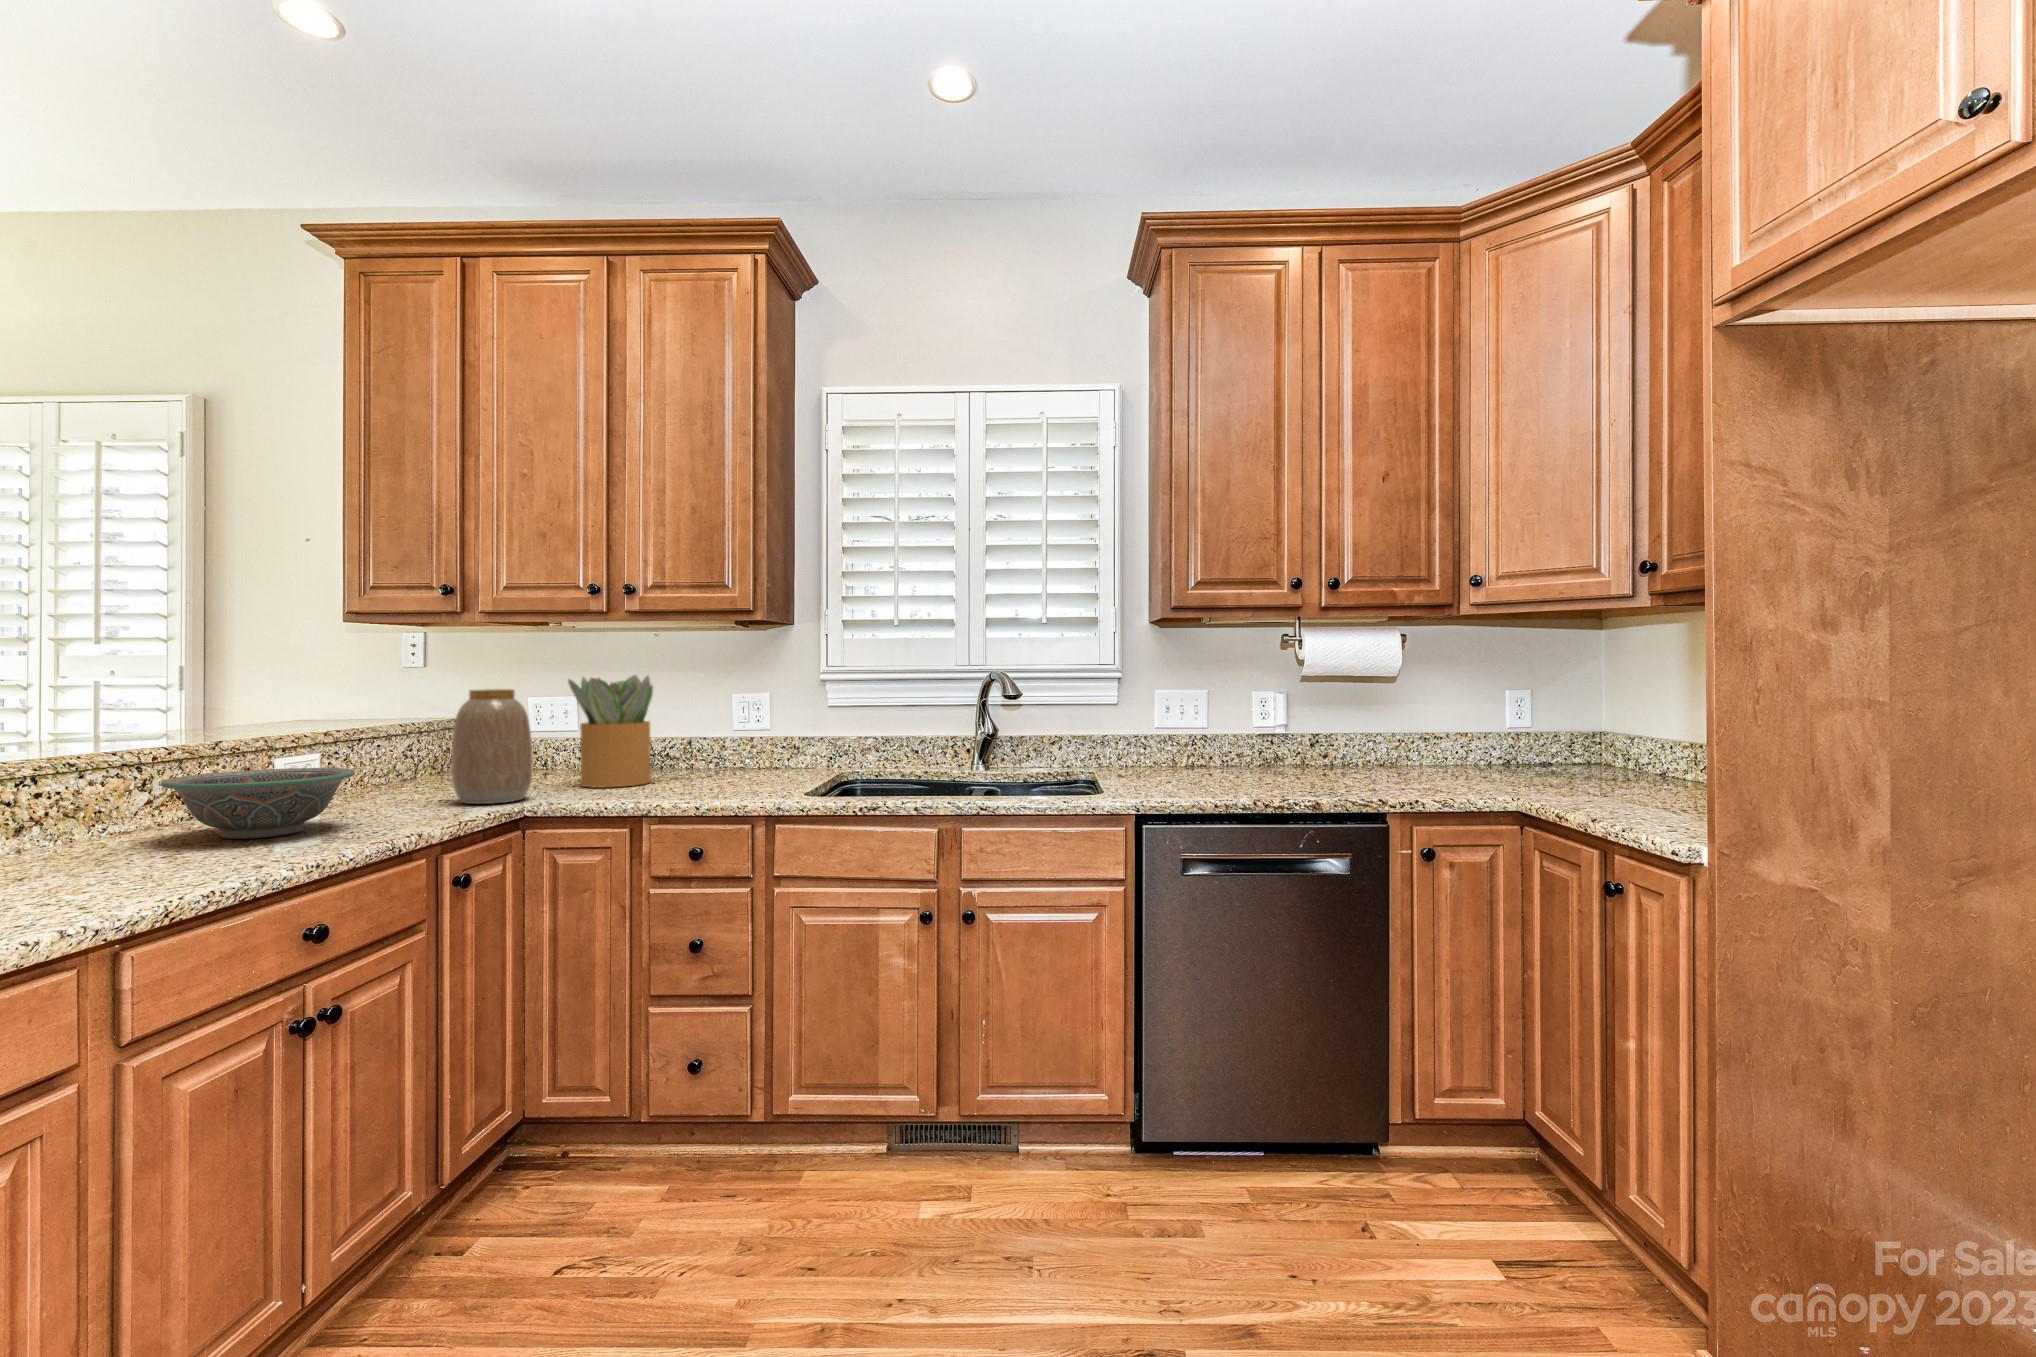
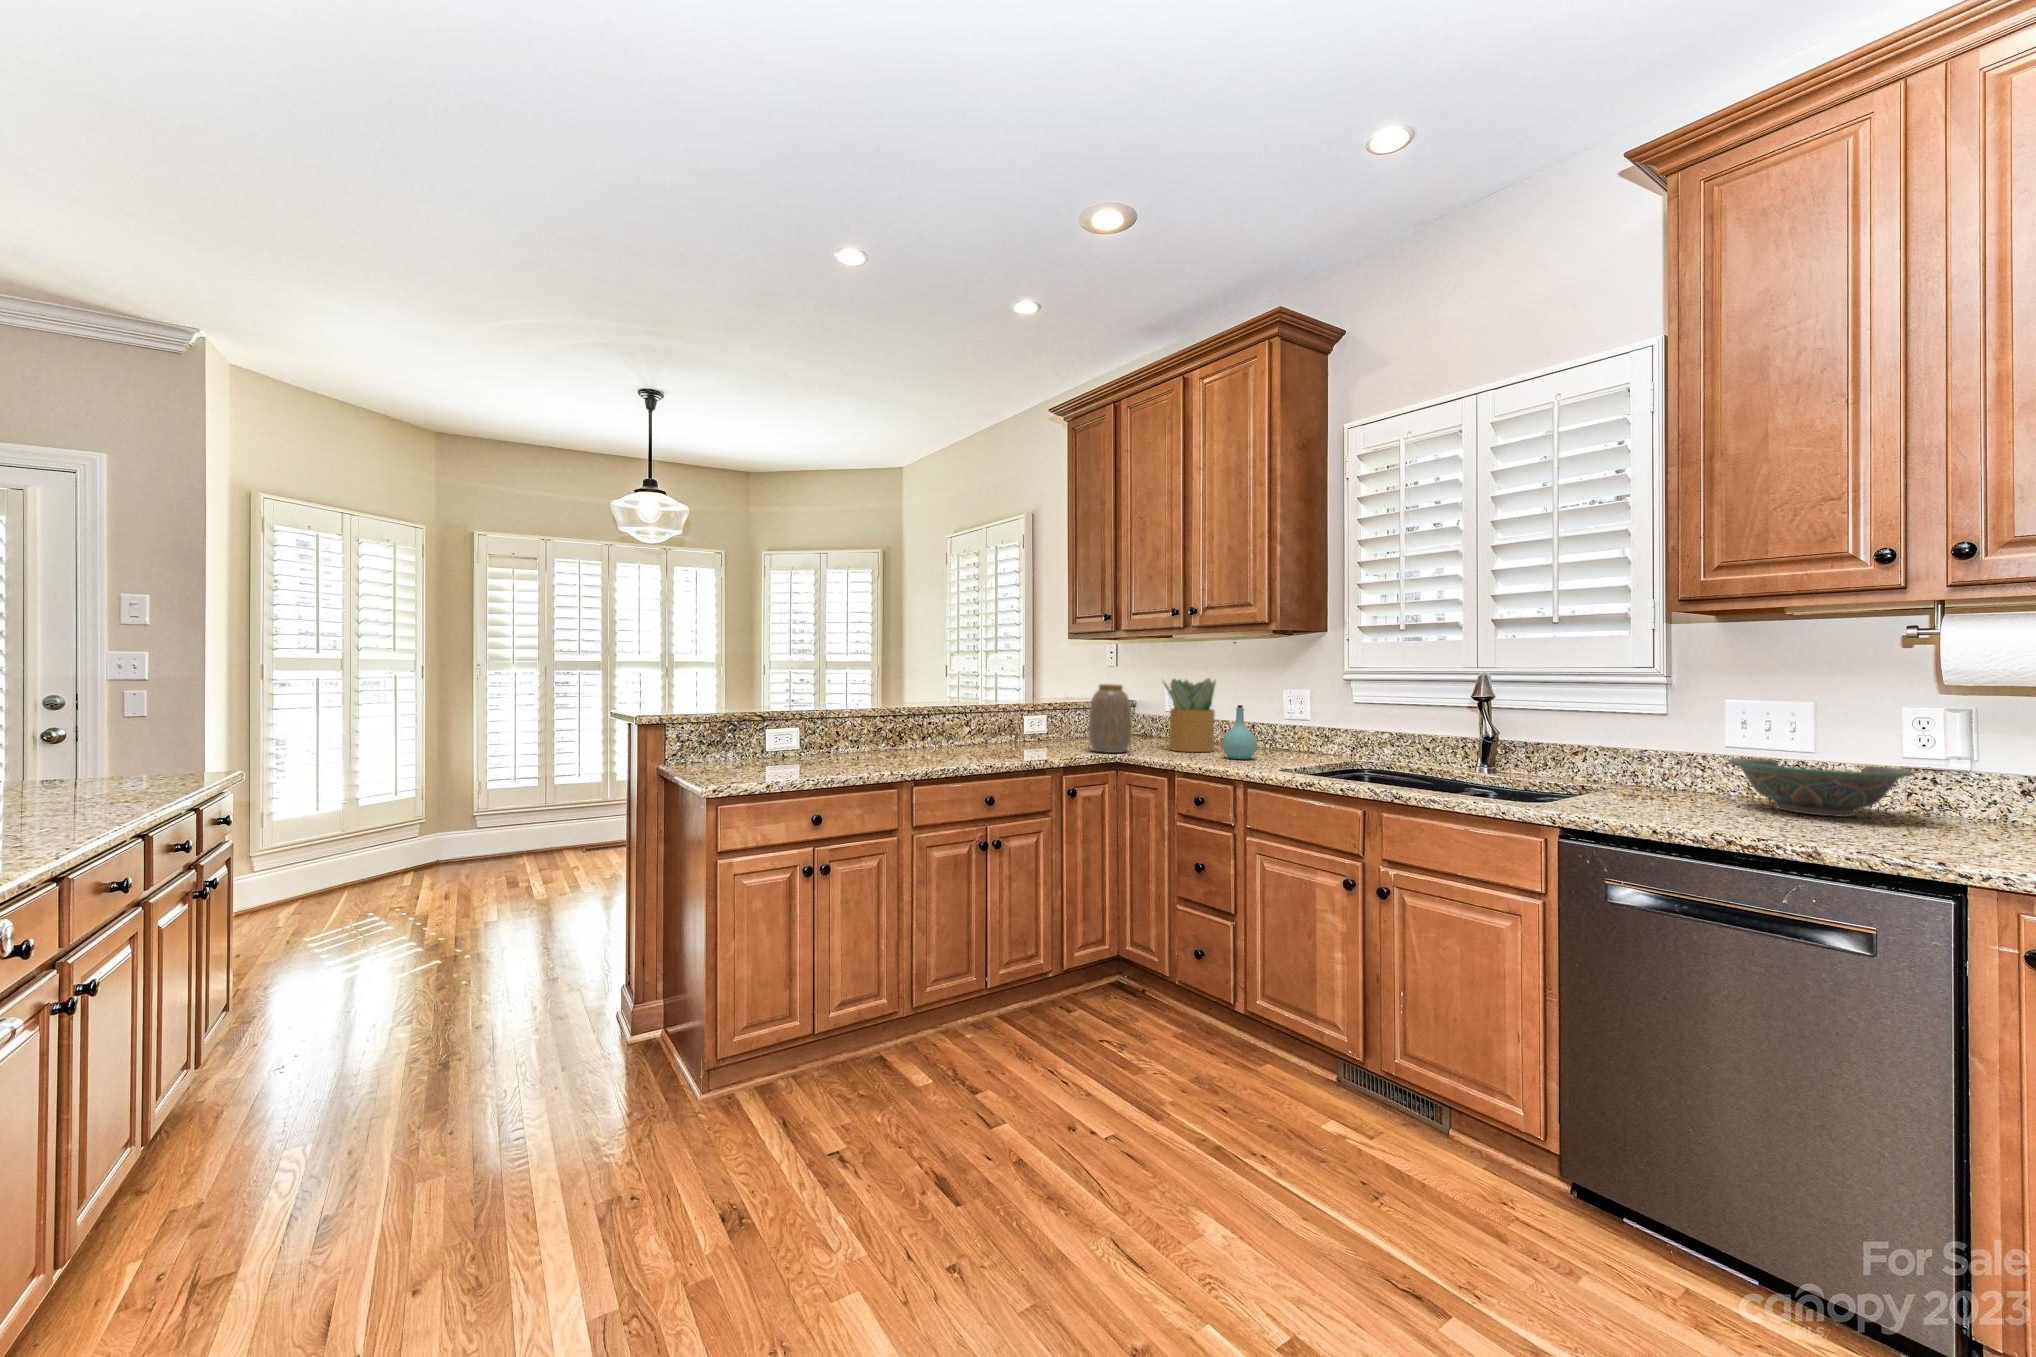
bottle: none [682,712,731,789] -> present [1222,705,1257,759]
decorative bowl: present [160,768,355,839] -> present [1729,758,1913,817]

